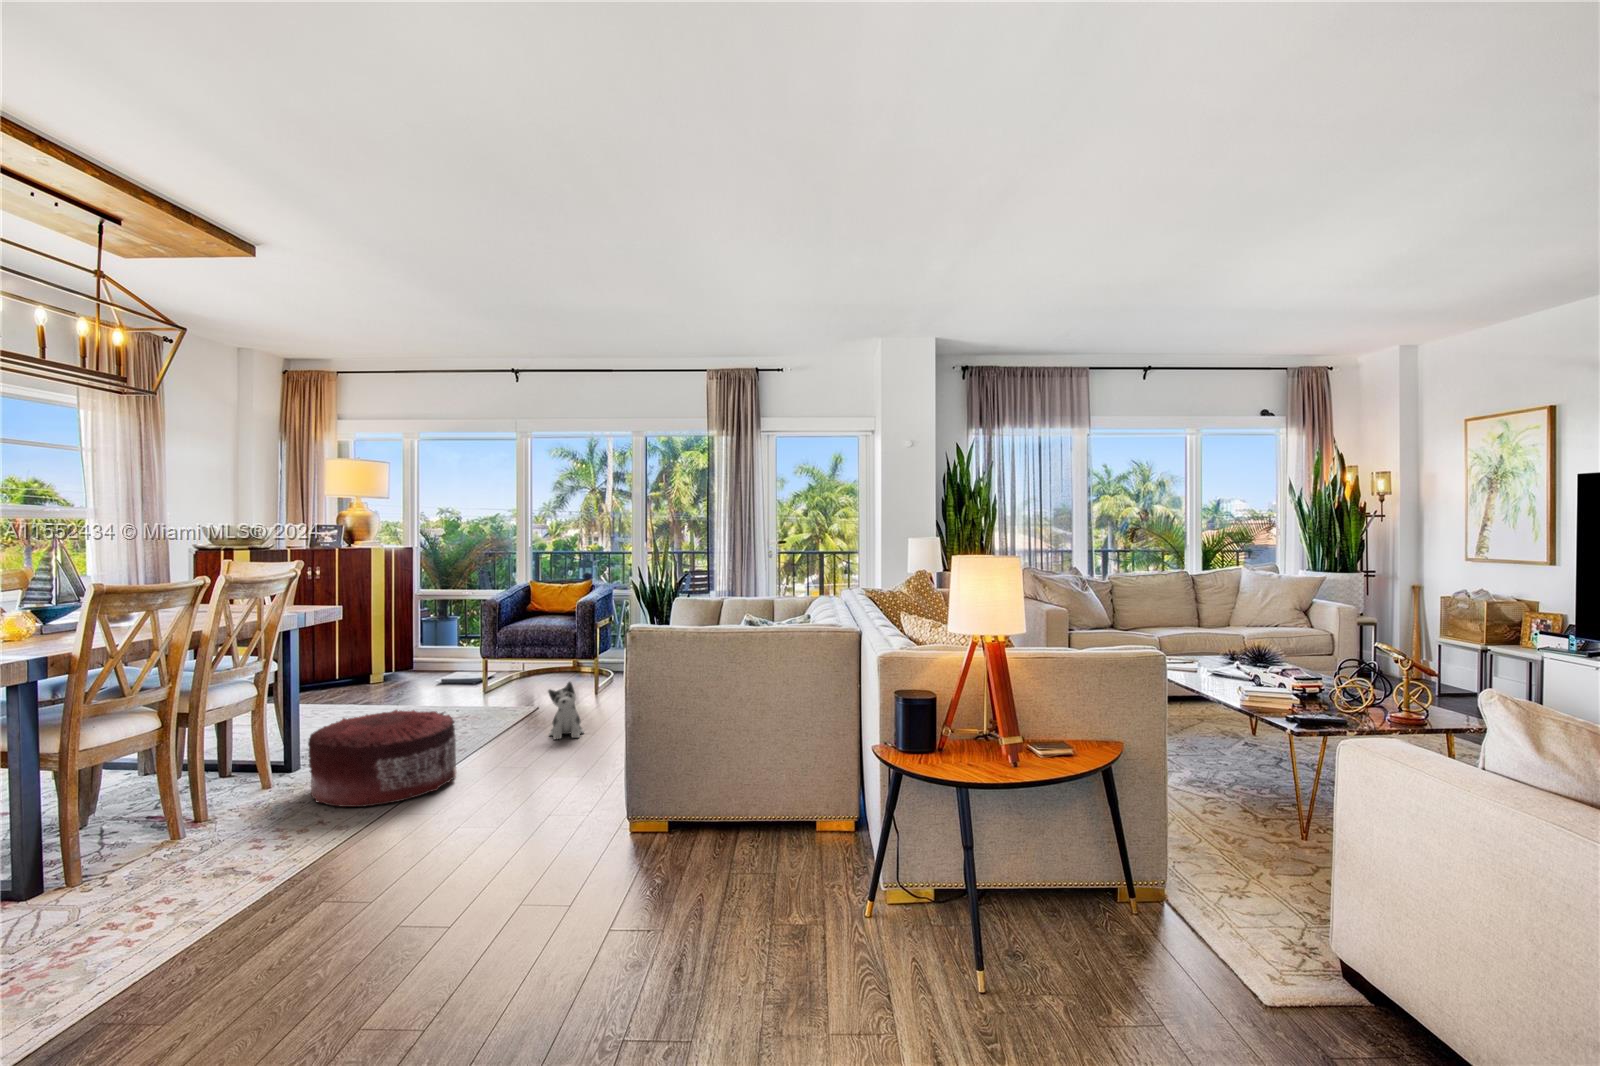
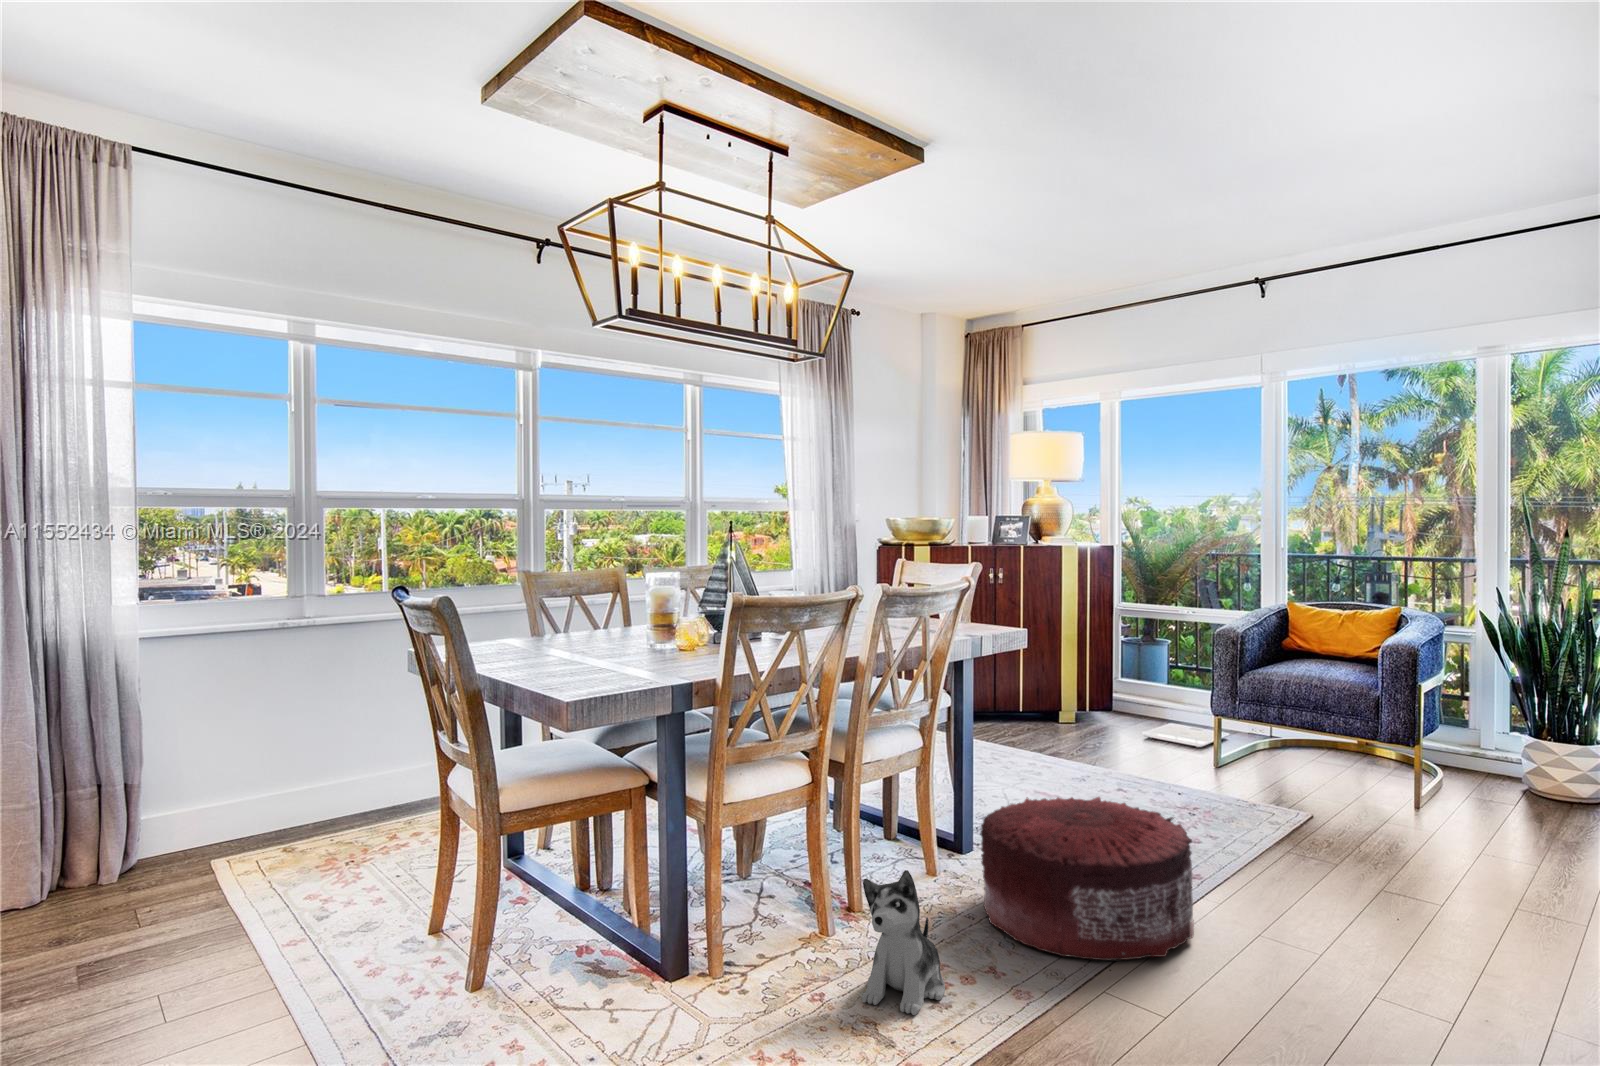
plush toy: present [548,682,584,739] -> present [862,870,945,1015]

